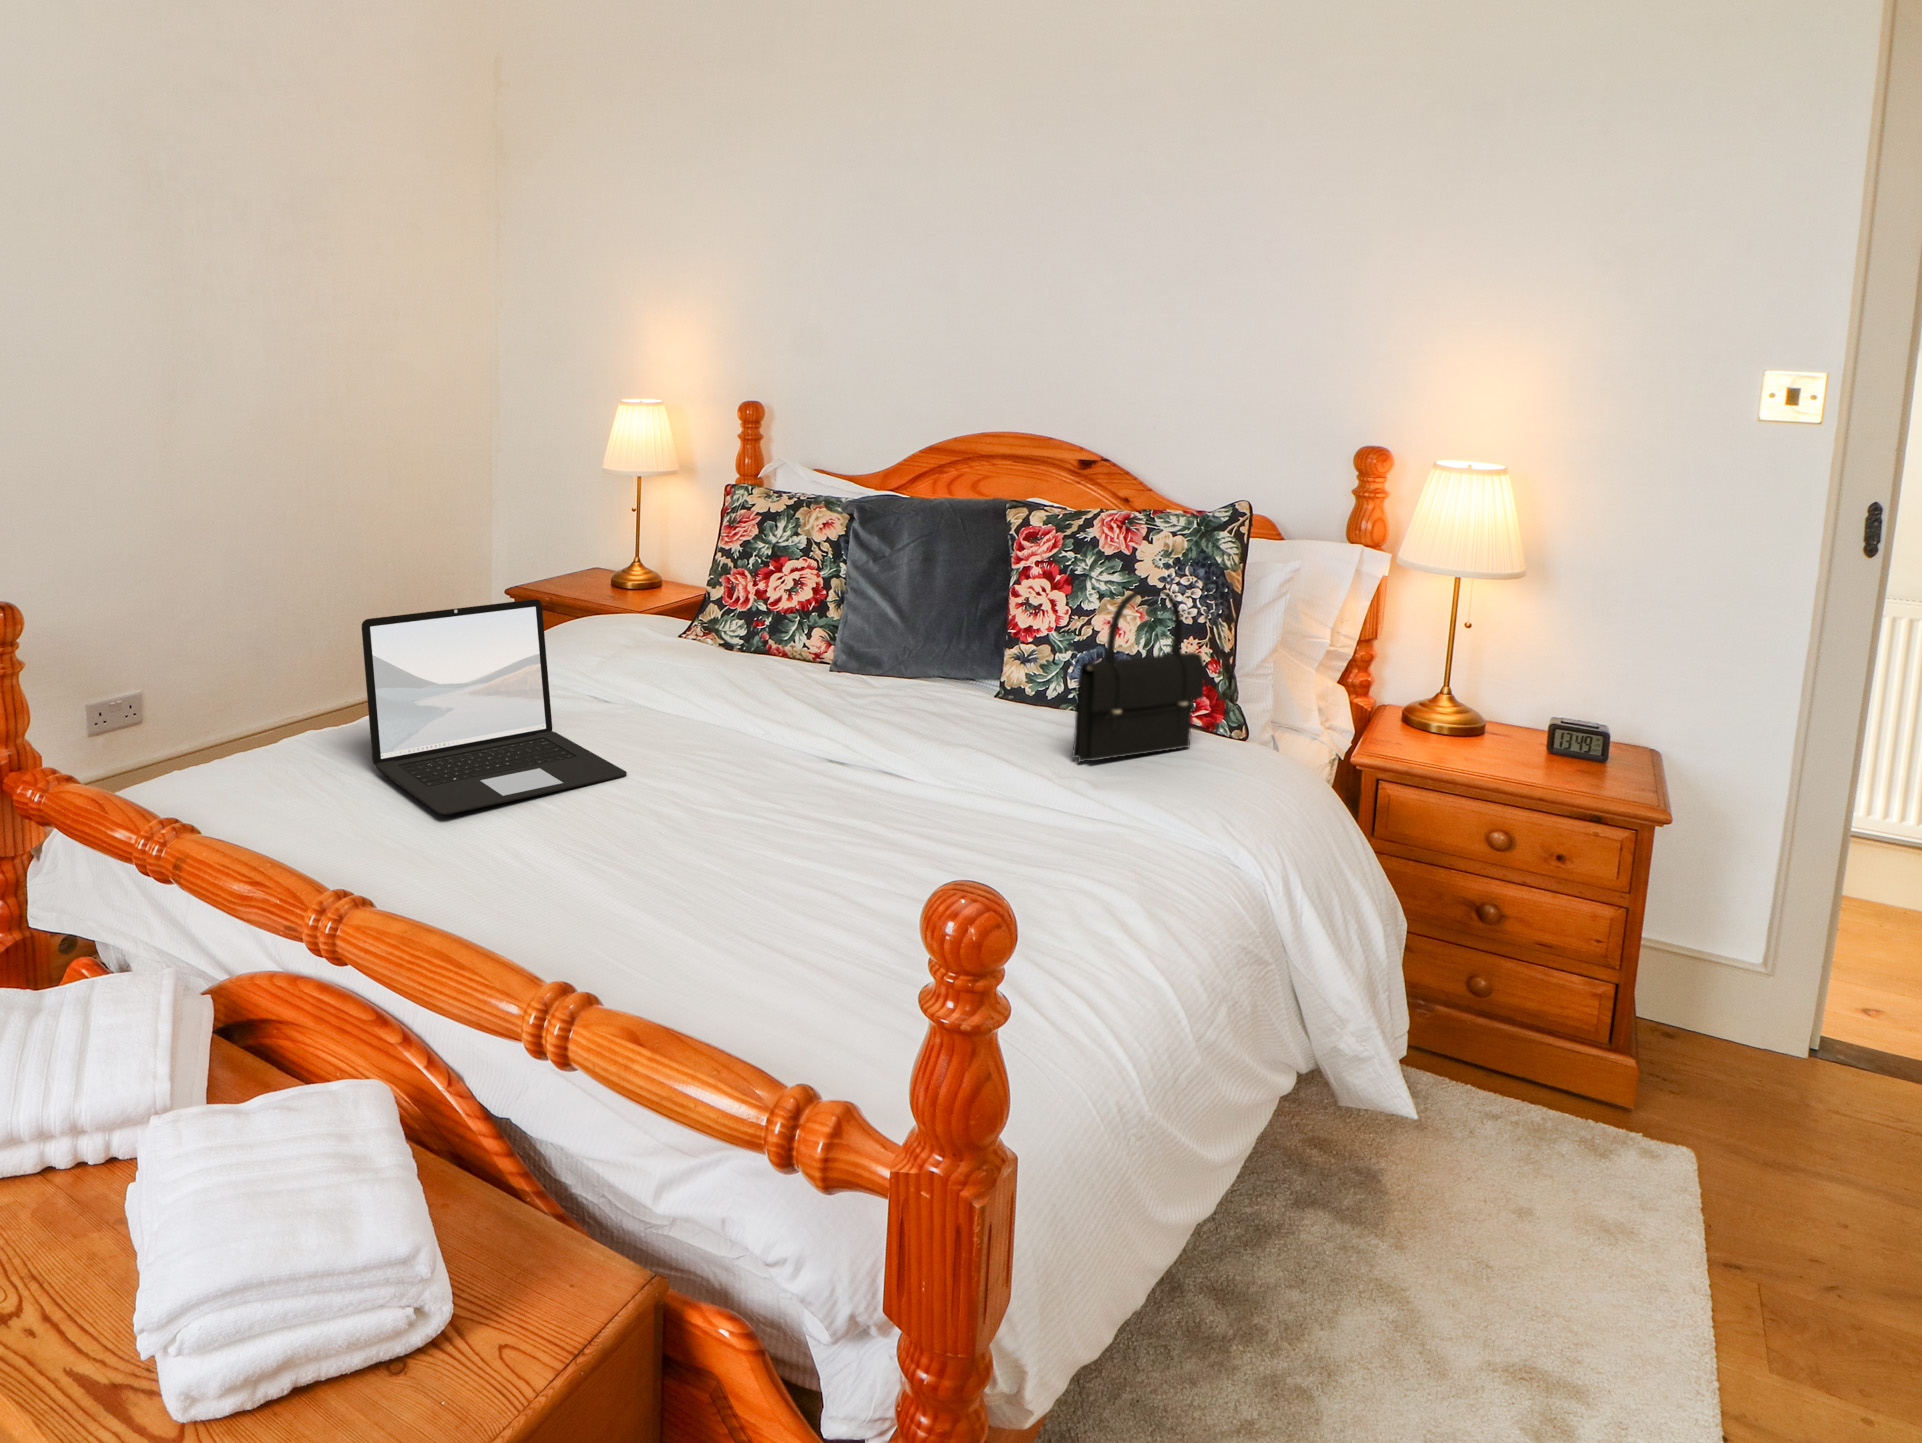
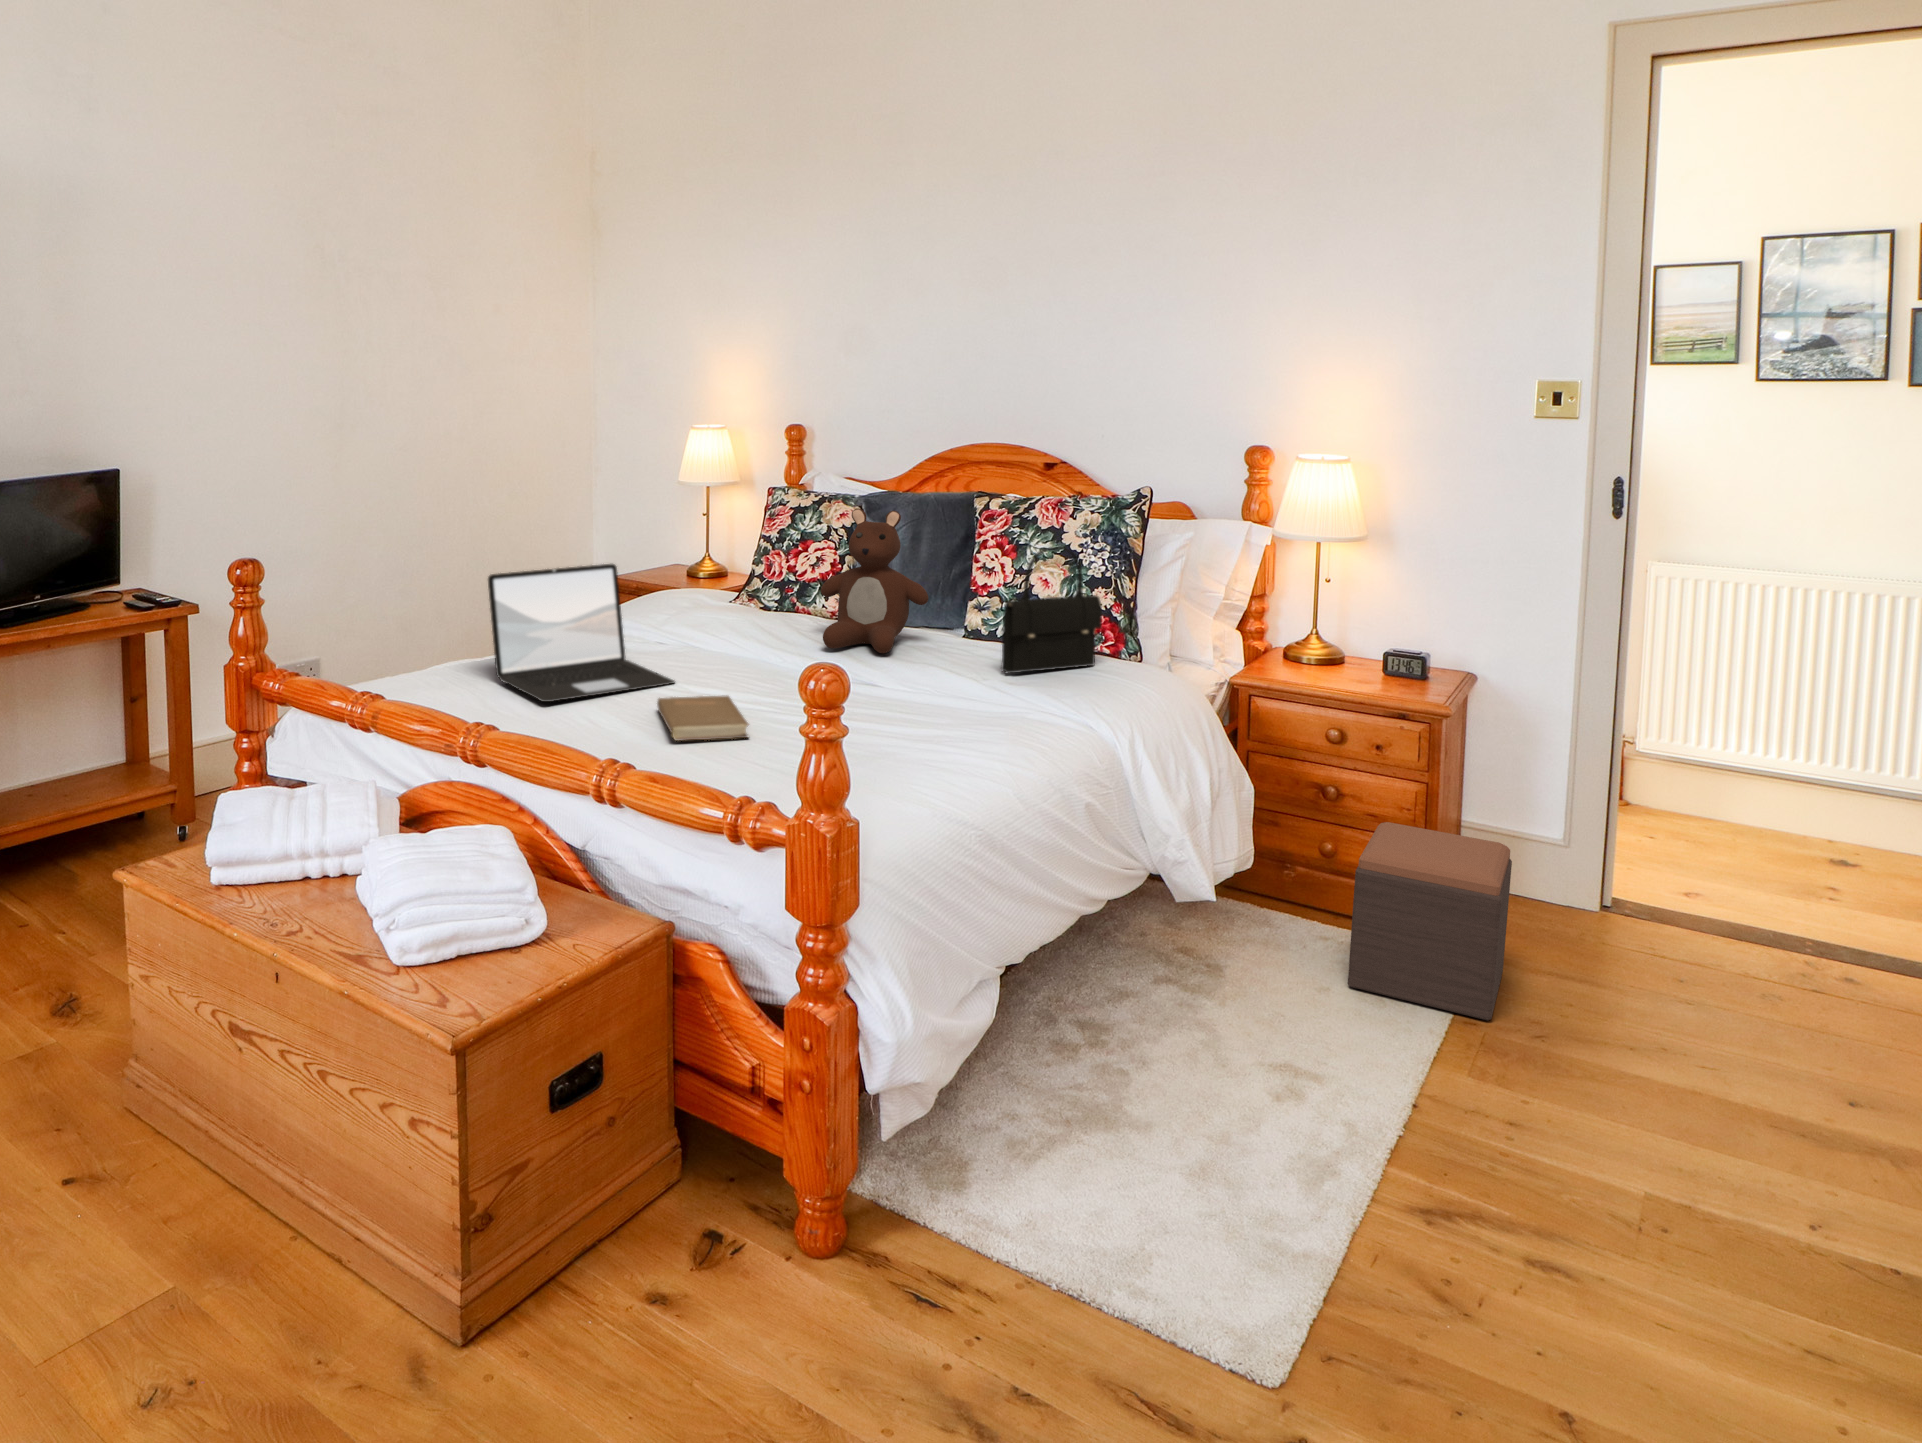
teddy bear: none [810,524,957,724] -> present [821,509,929,653]
book: none [609,807,755,897] -> present [657,695,748,741]
footstool: none [1553,972,1812,1279] -> present [1348,822,1512,1021]

